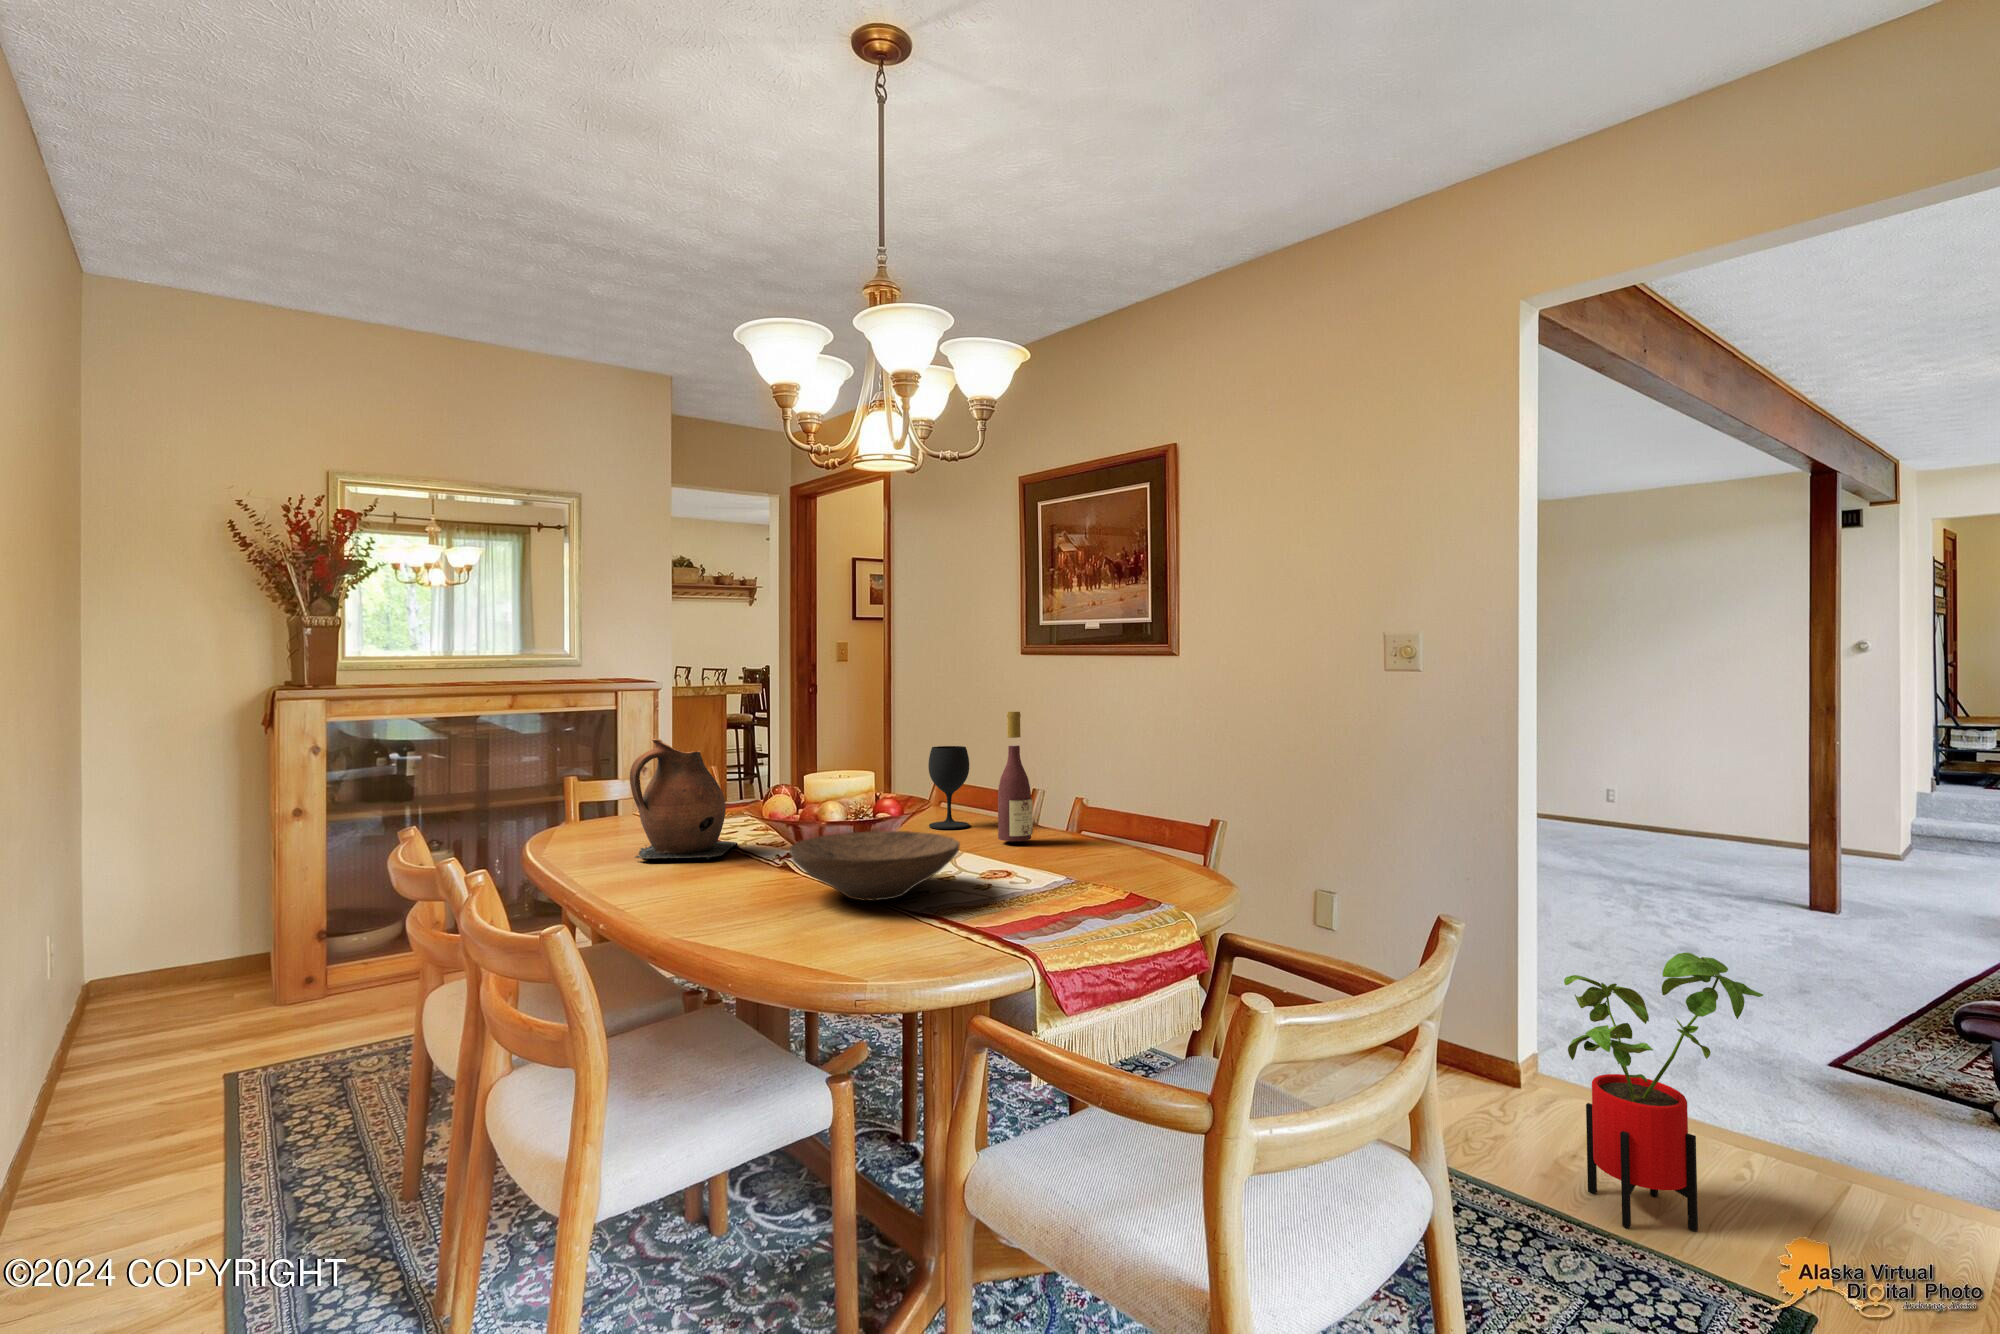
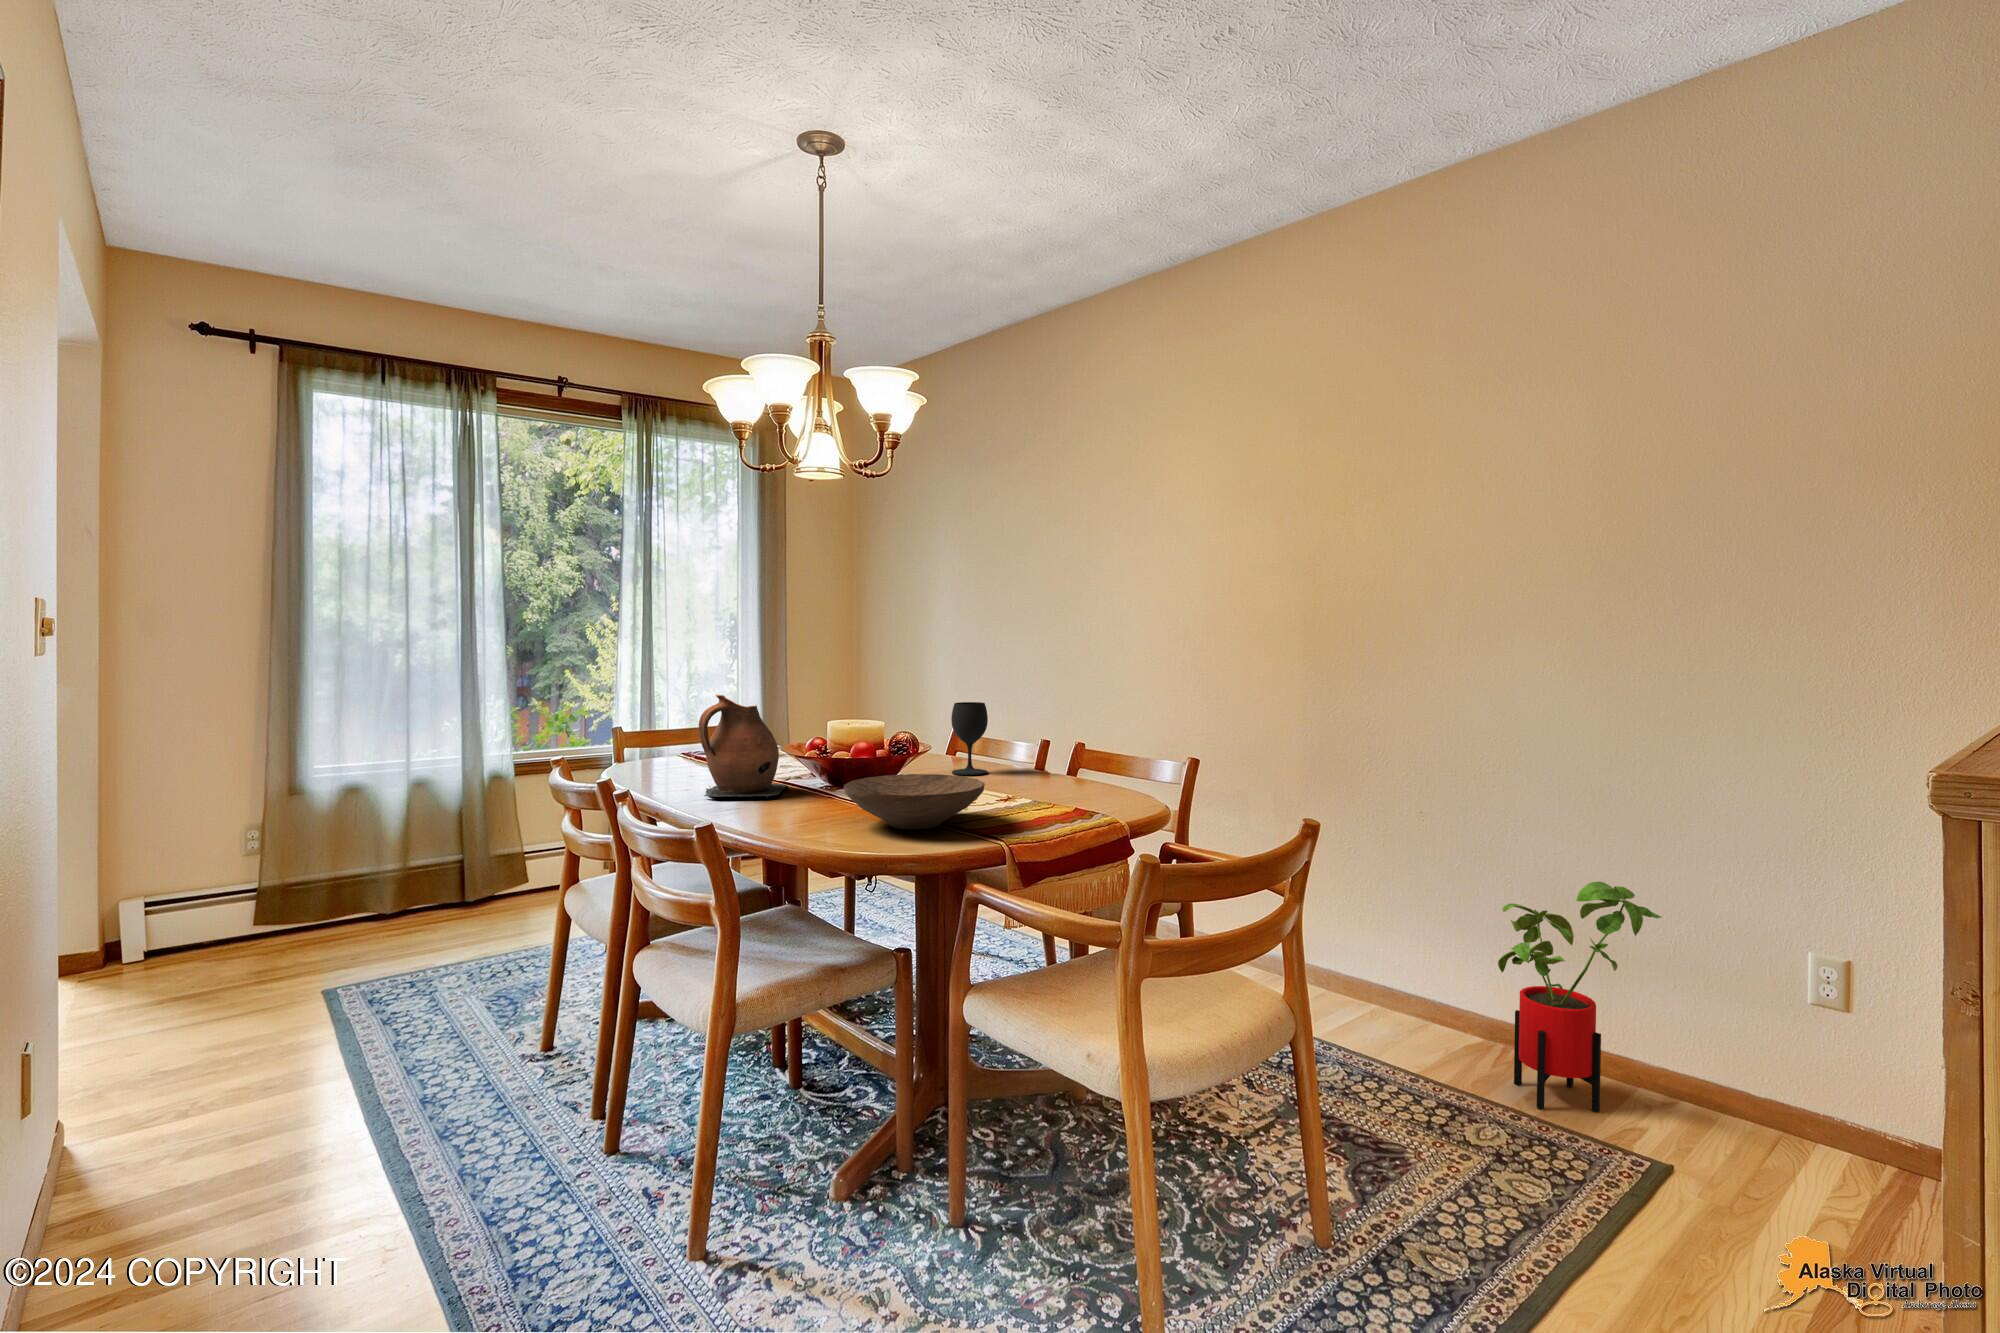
wine bottle: present [998,711,1033,841] -> none [1013,673,1044,789]

